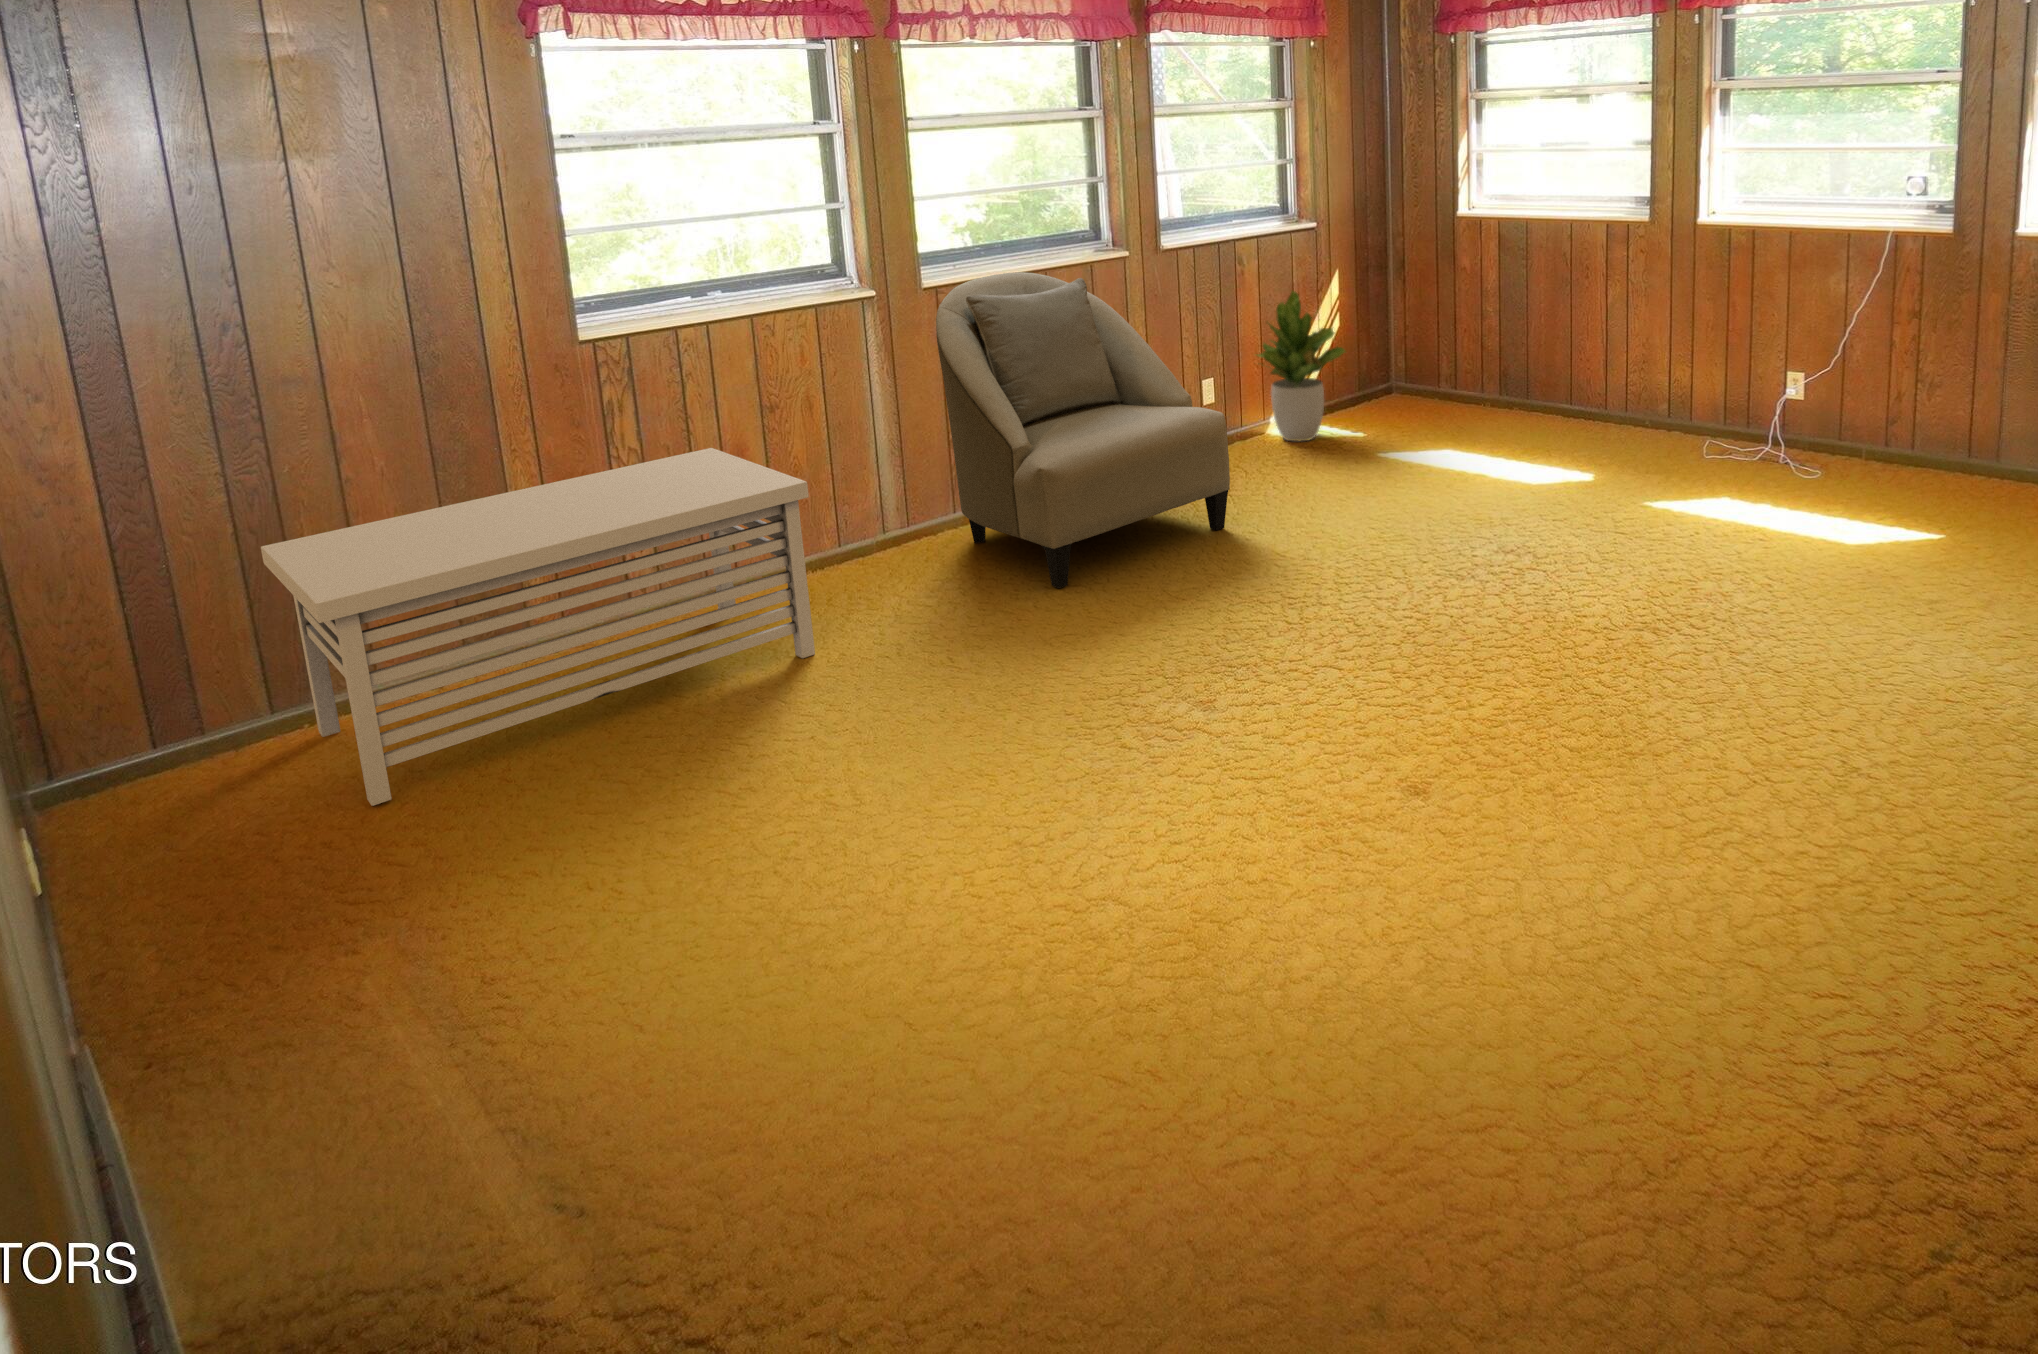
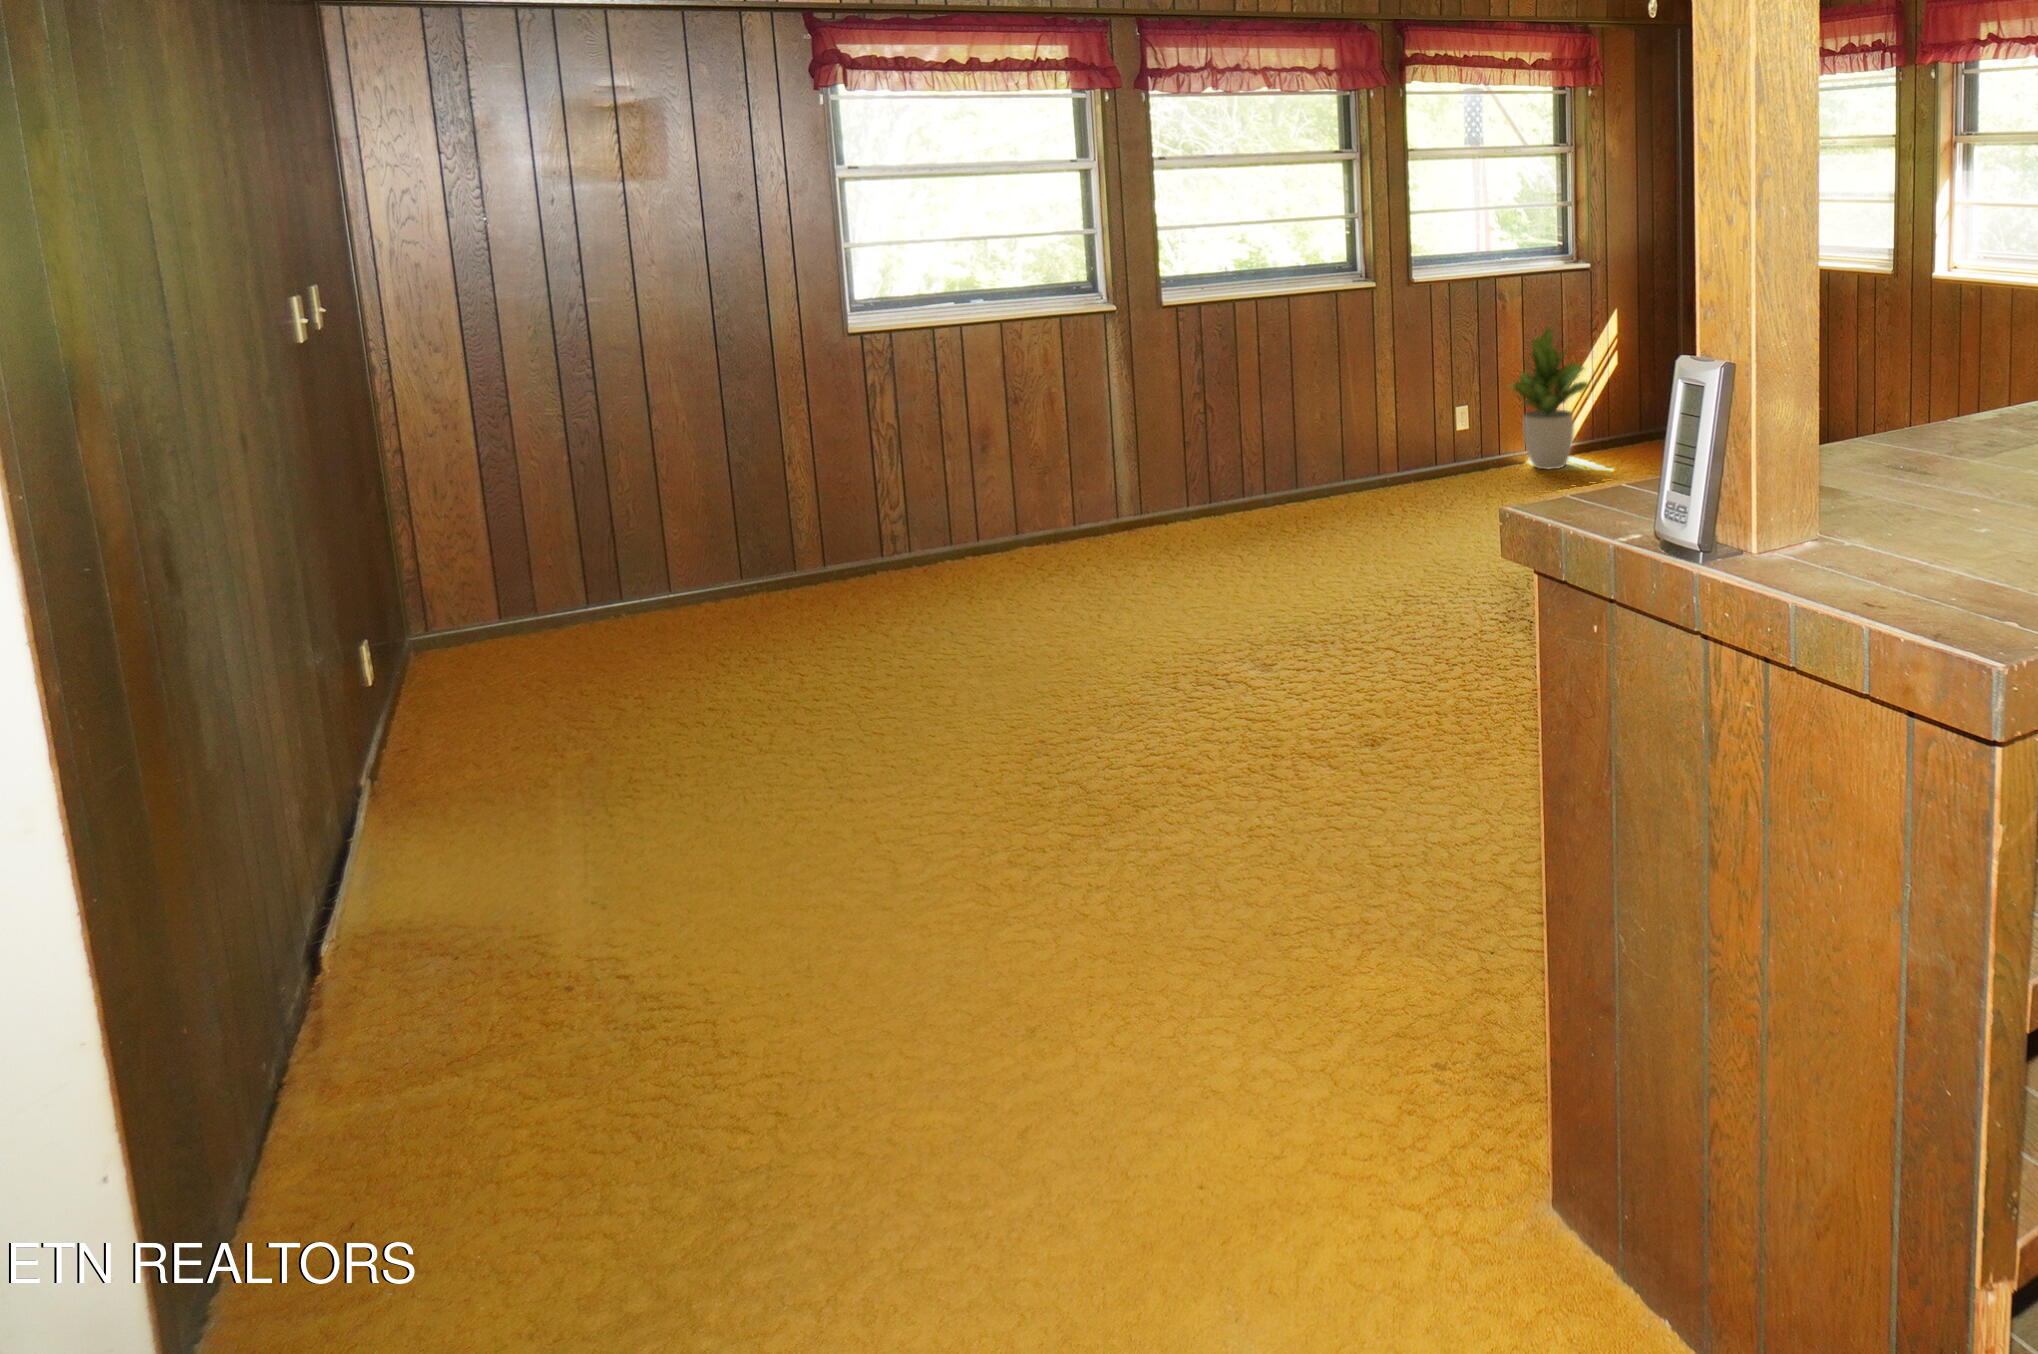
armchair: present [936,272,1230,588] -> none [1157,295,1412,570]
storage bench: present [261,448,815,806] -> none [582,428,998,671]

